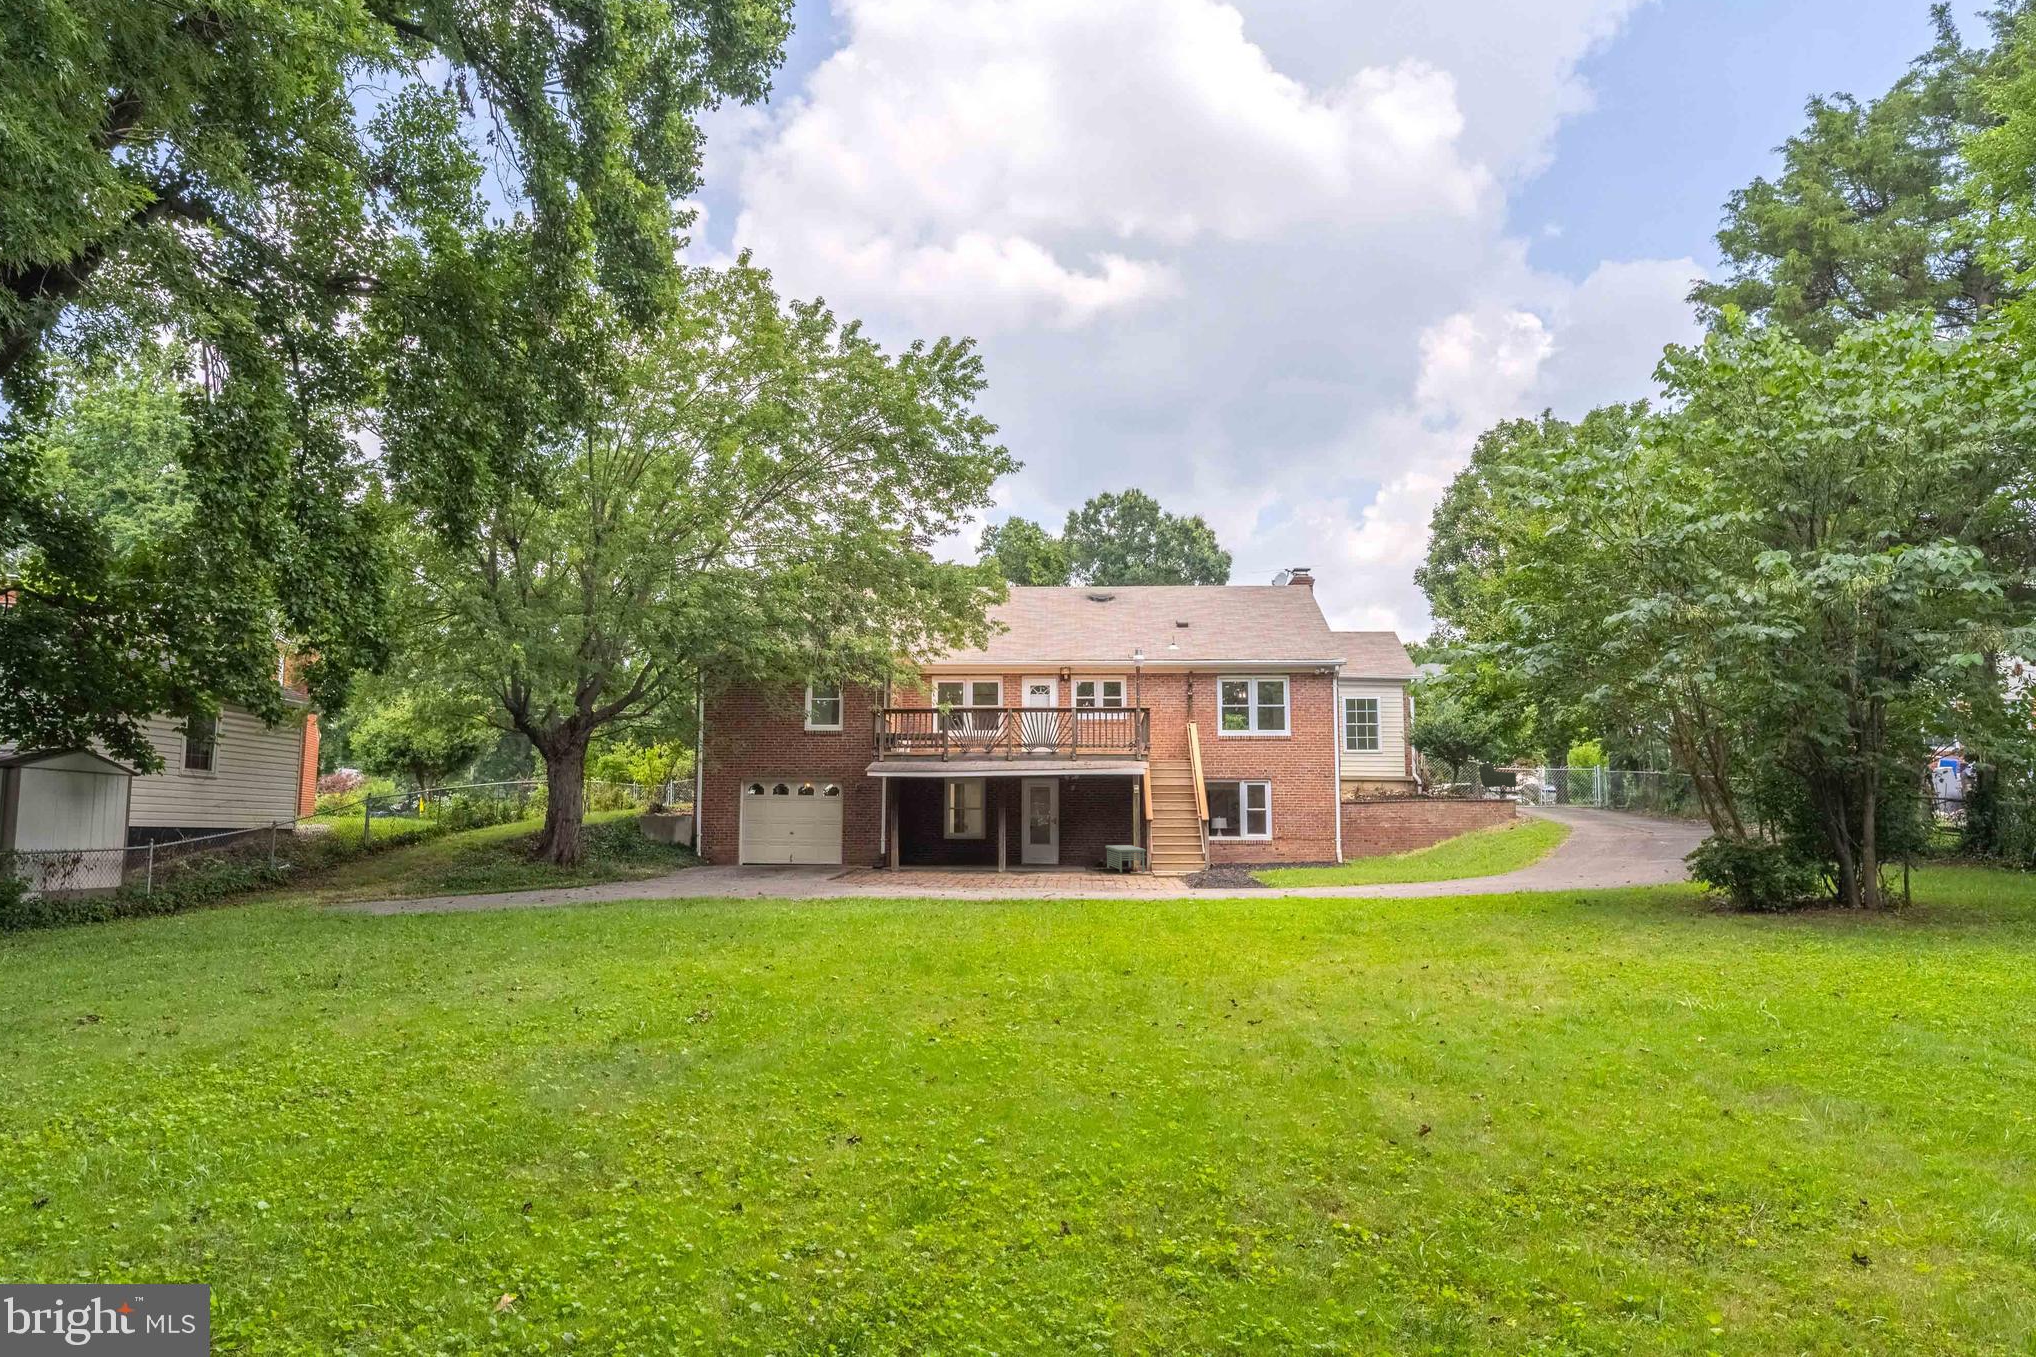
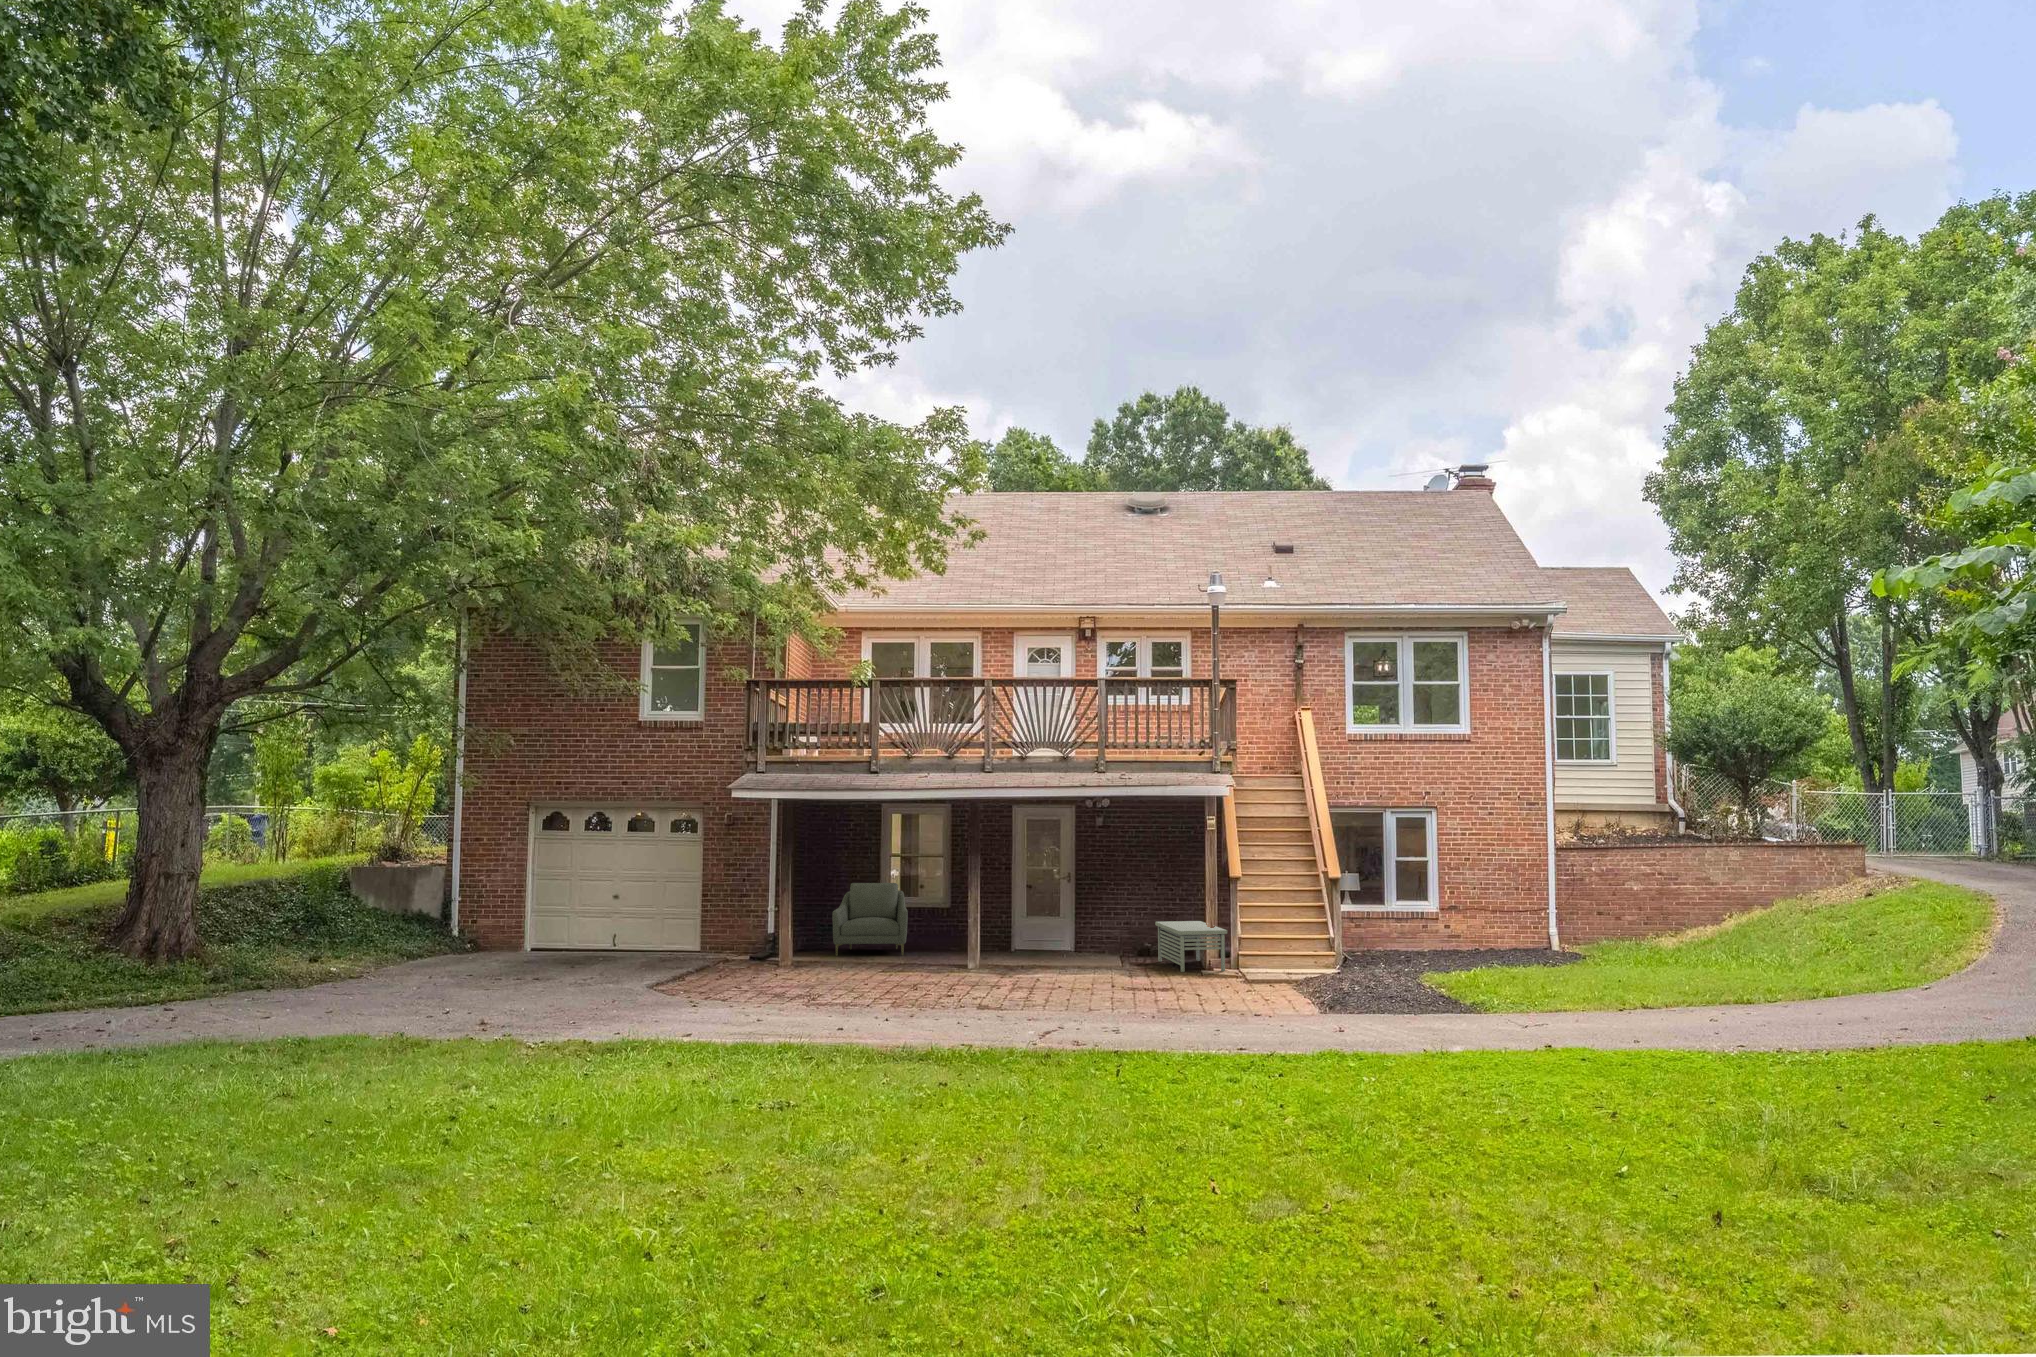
chair: present [1479,763,1516,792] -> present [832,883,908,956]

